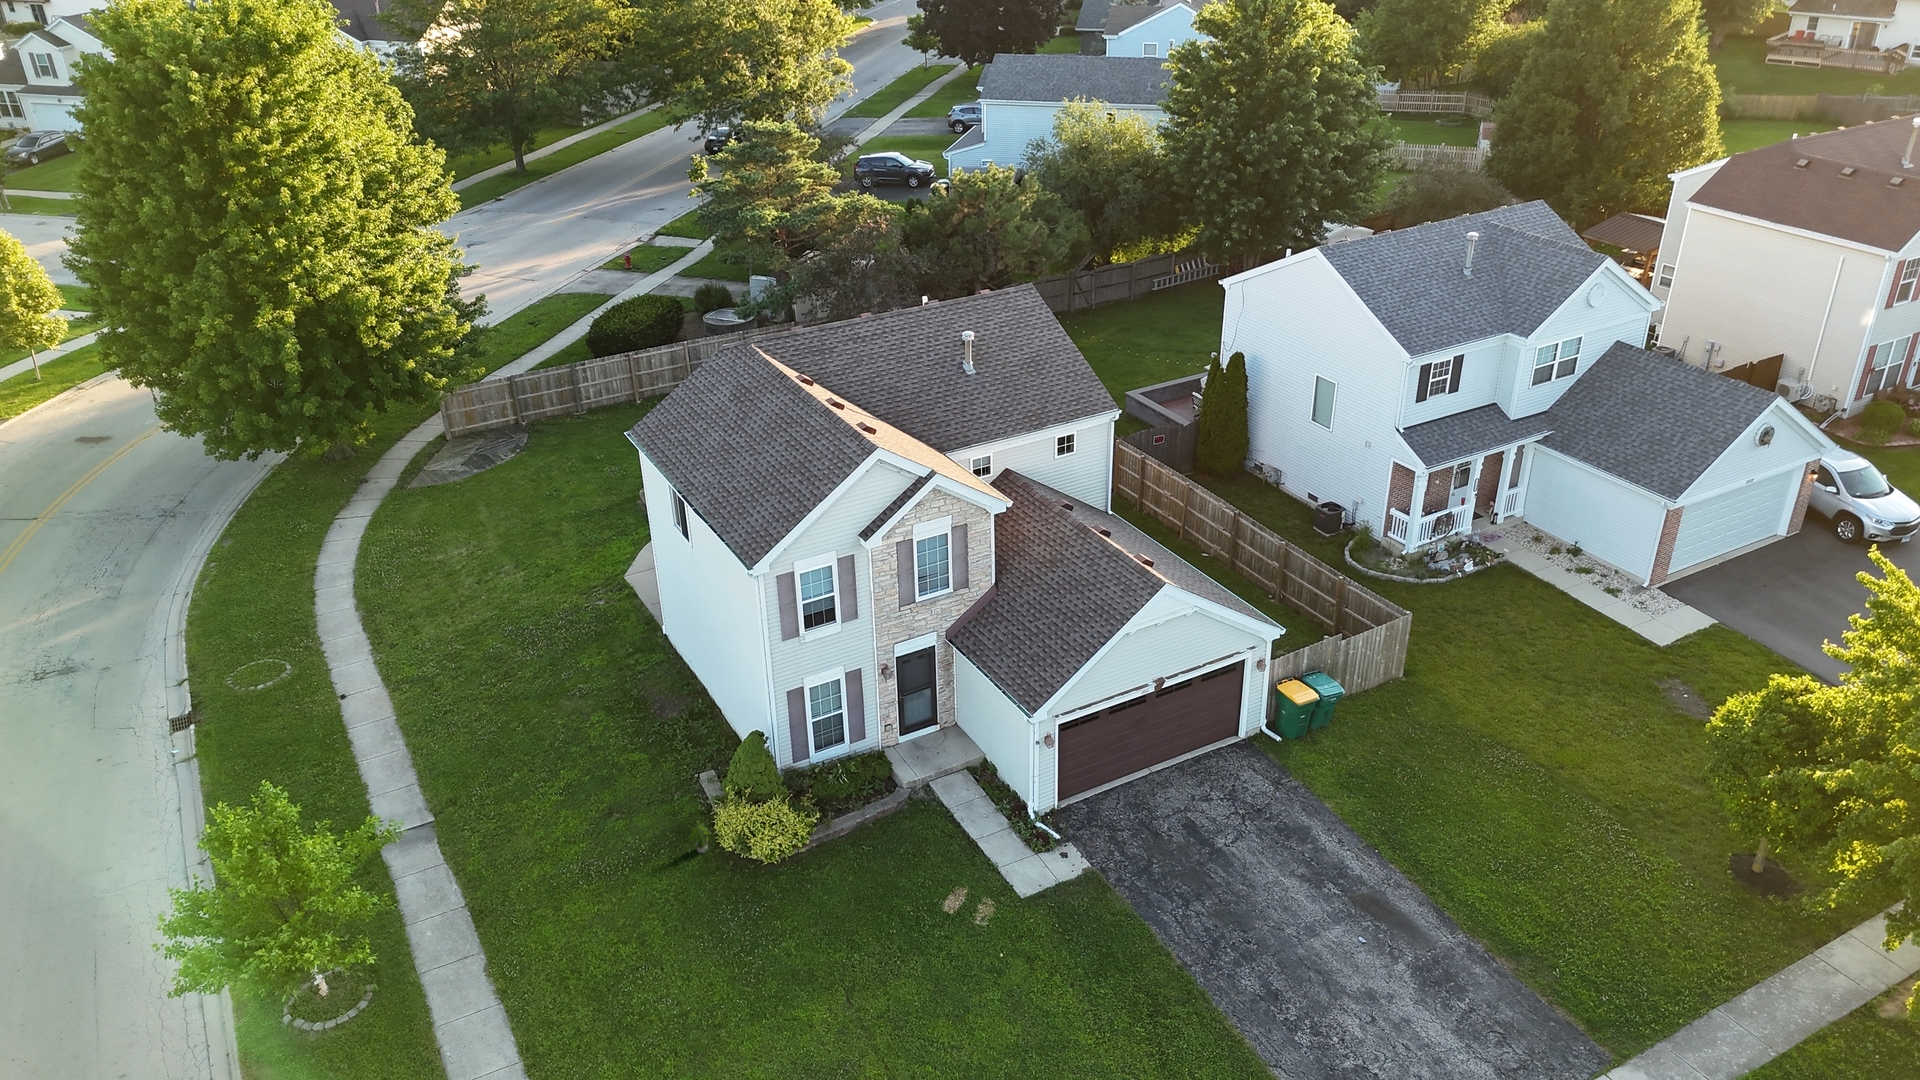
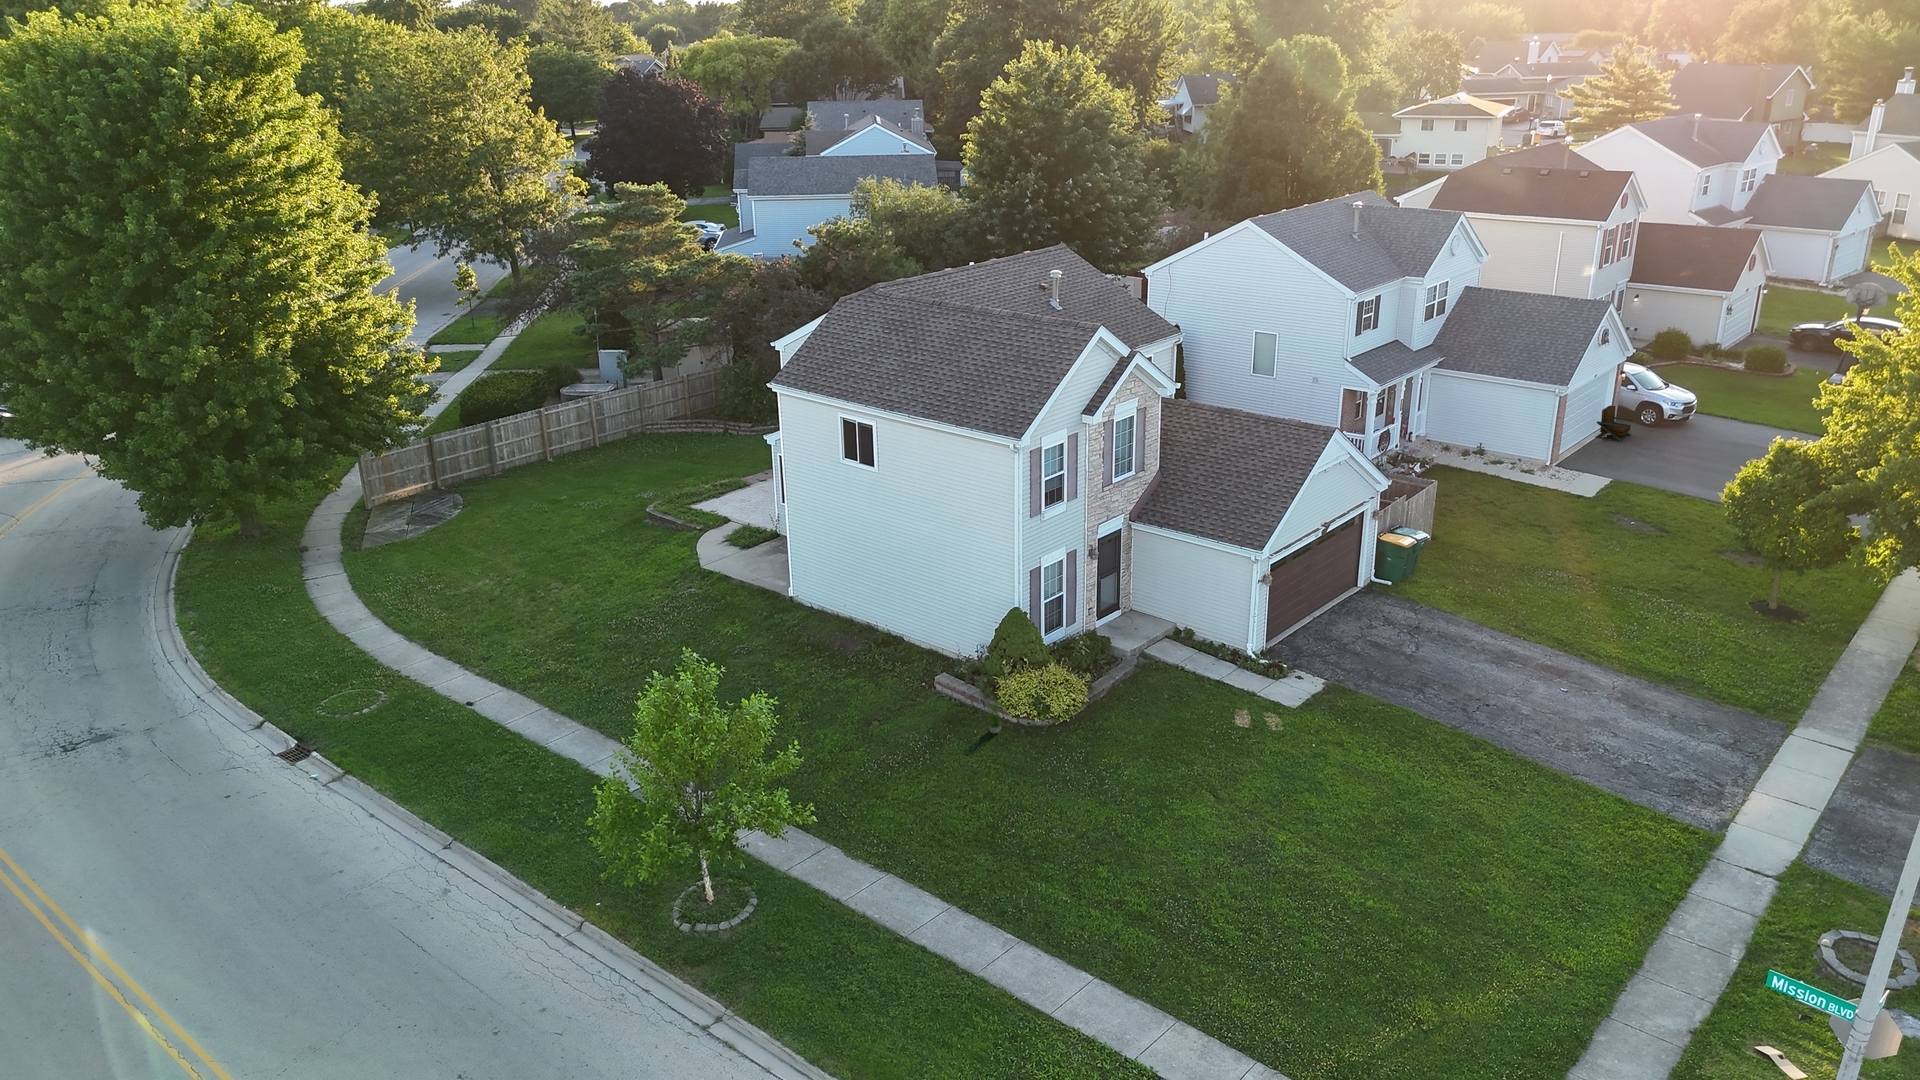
lounge chair: none [1745,516,1807,567] -> present [1595,406,1633,442]

